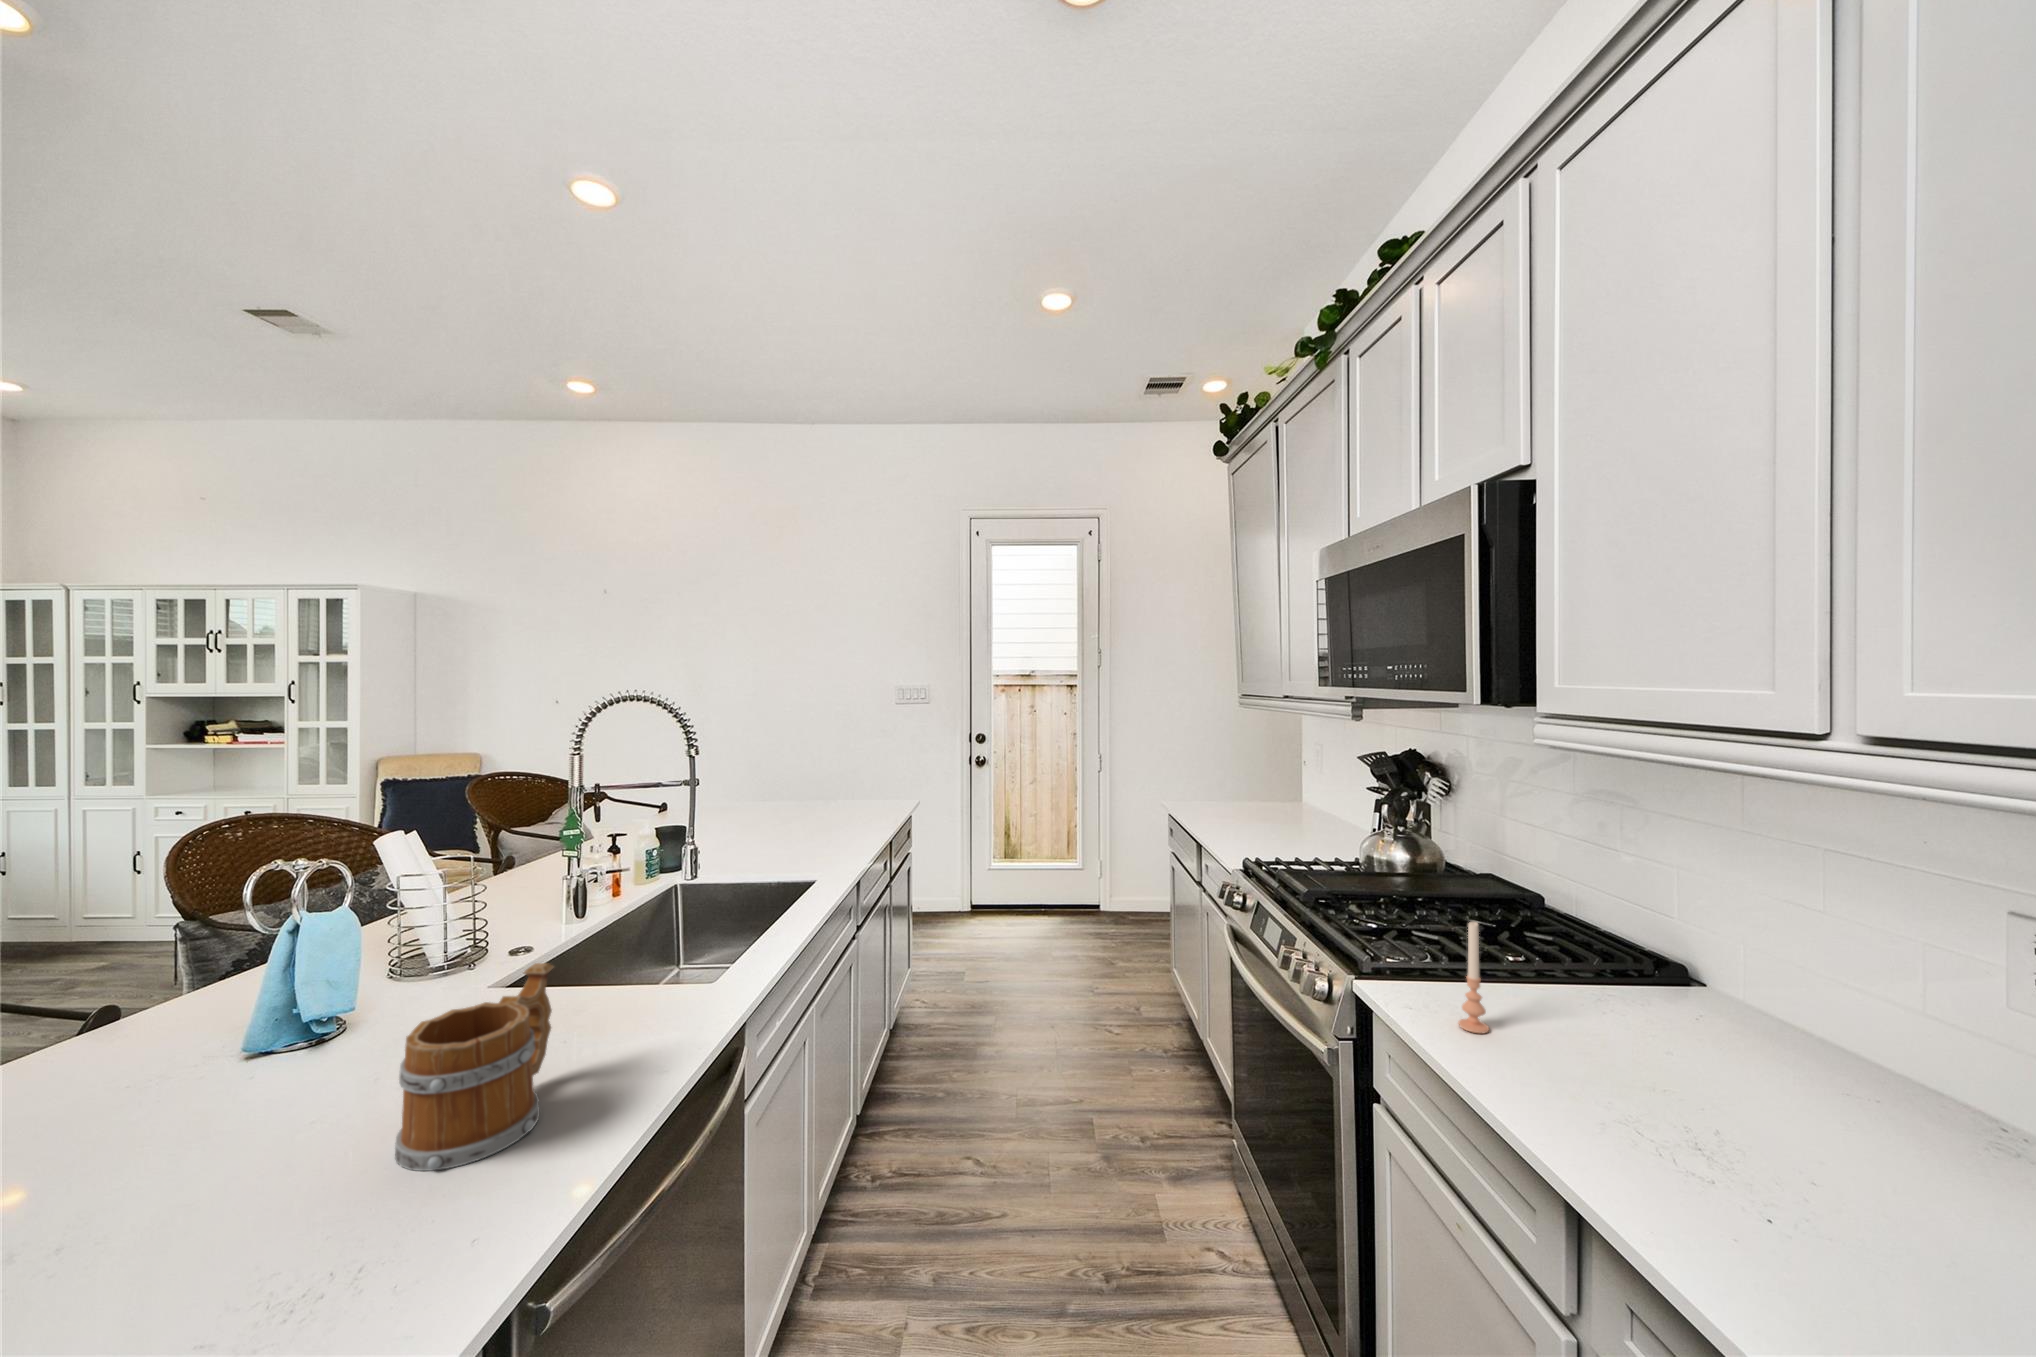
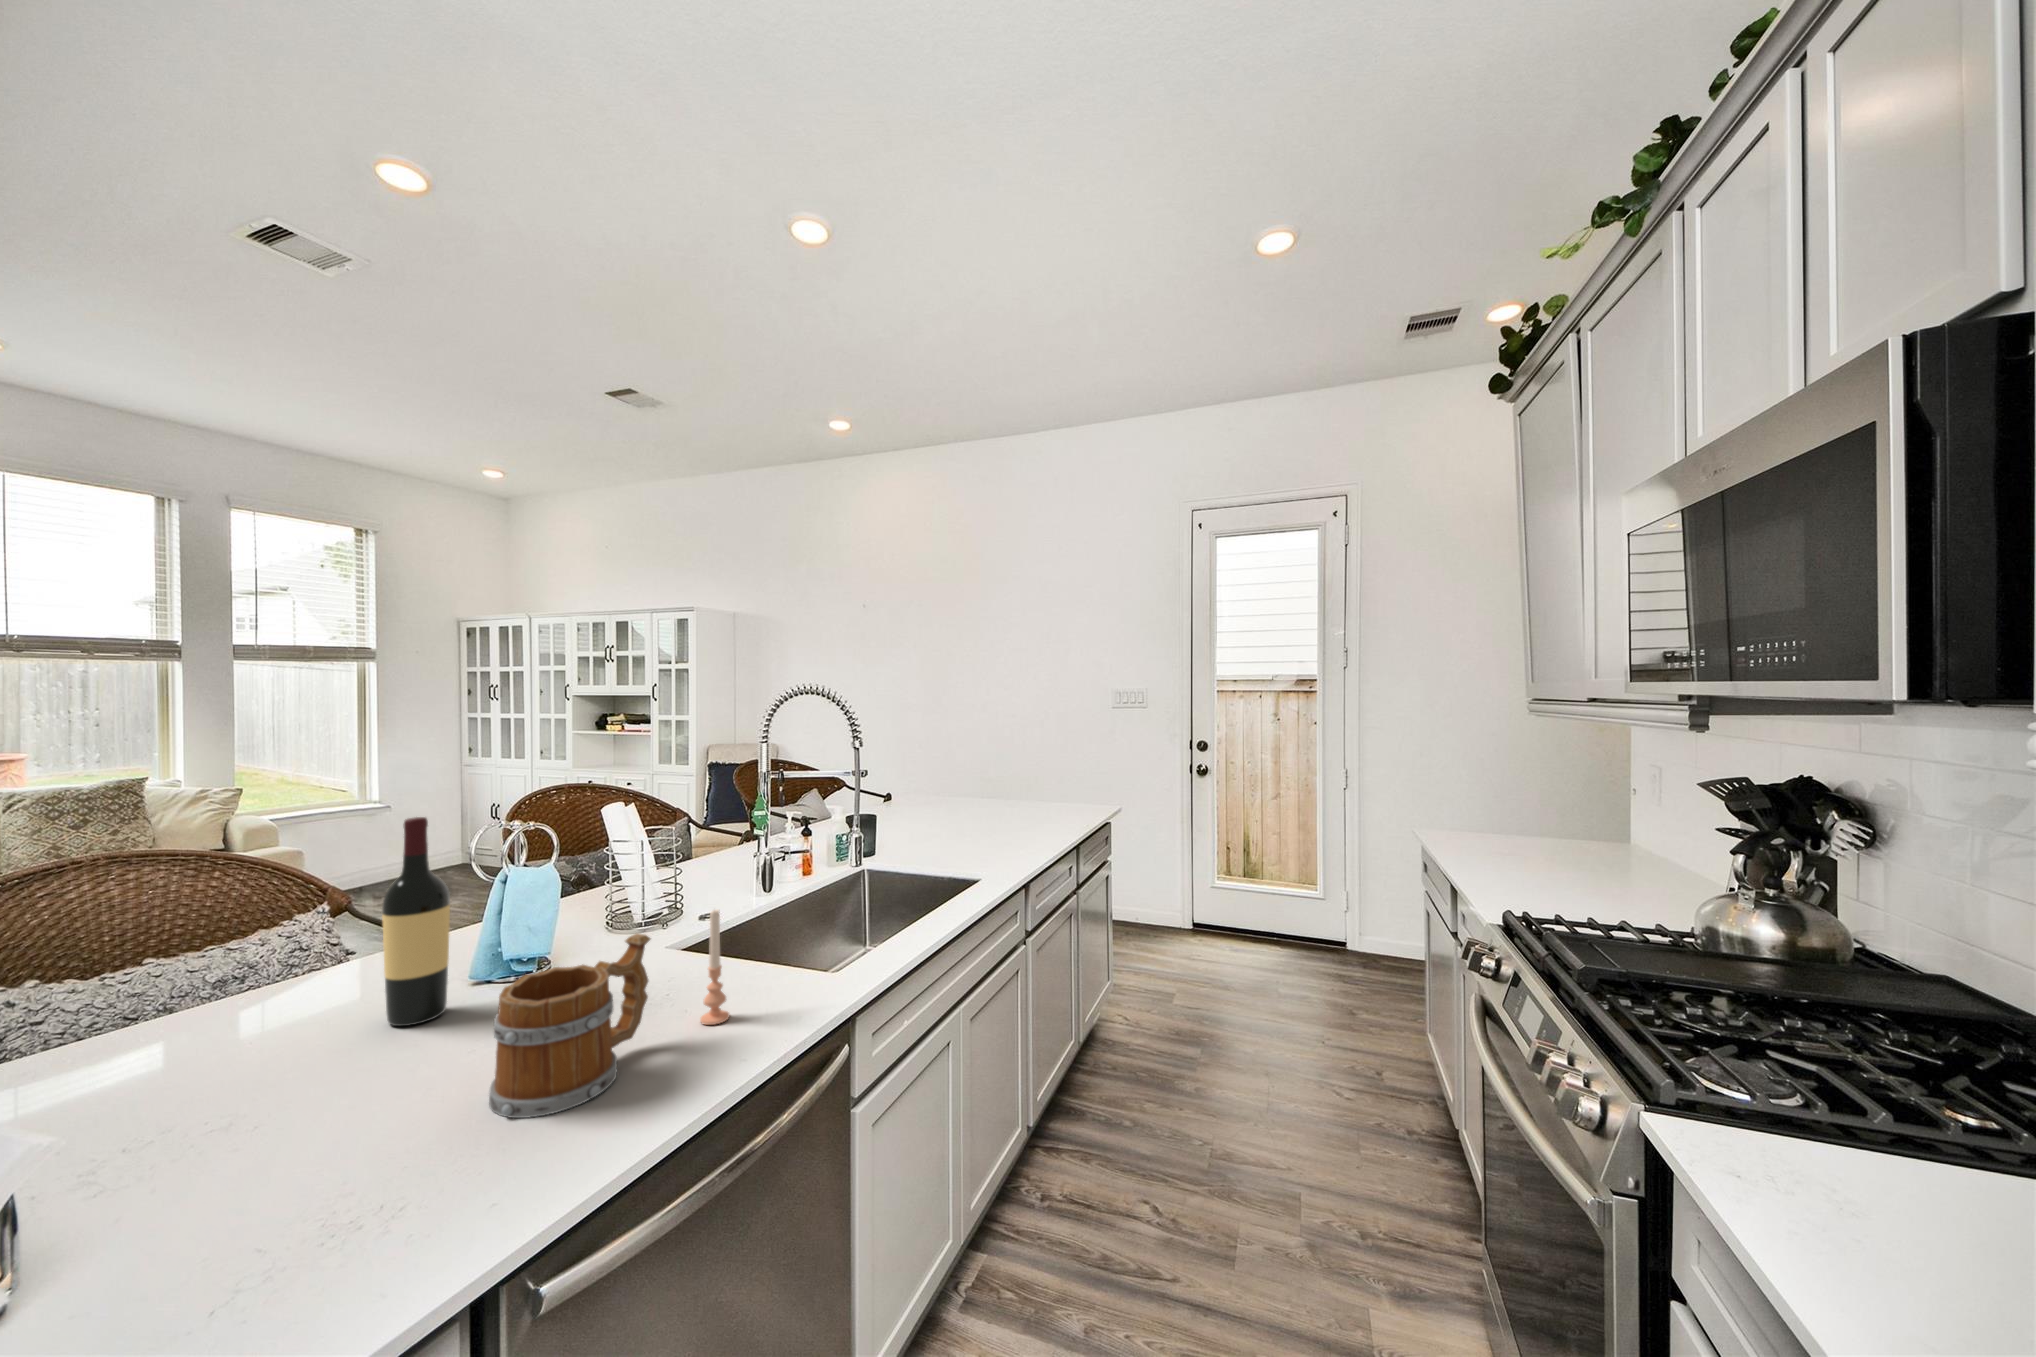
wine bottle: none [153,864,247,1120] -> present [382,817,450,1026]
candle: present [1459,922,1489,1033] -> present [700,909,729,1025]

